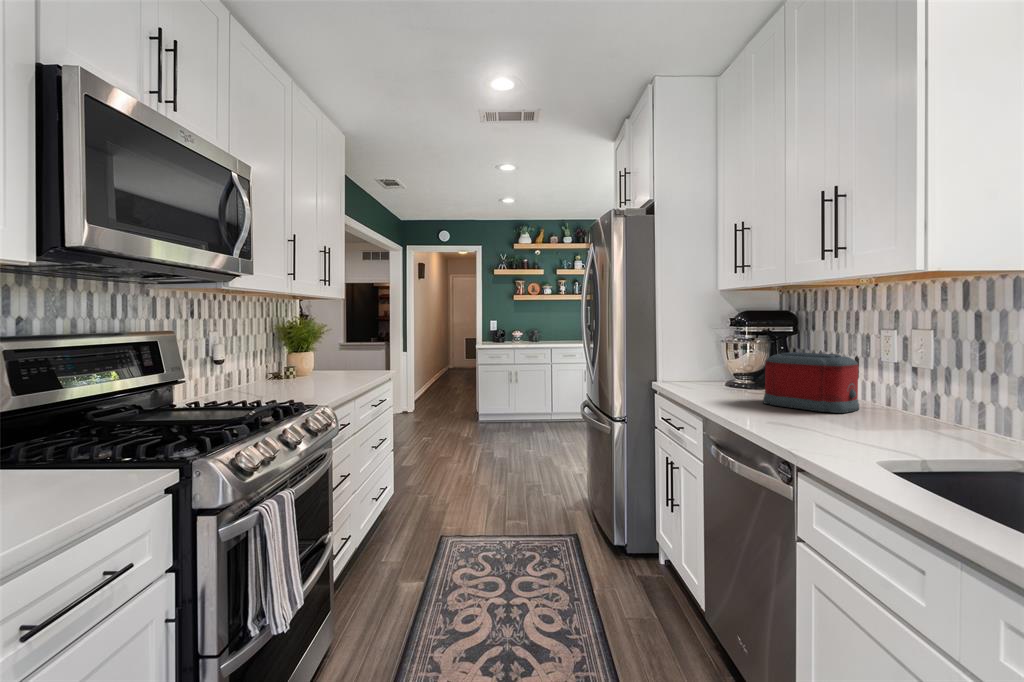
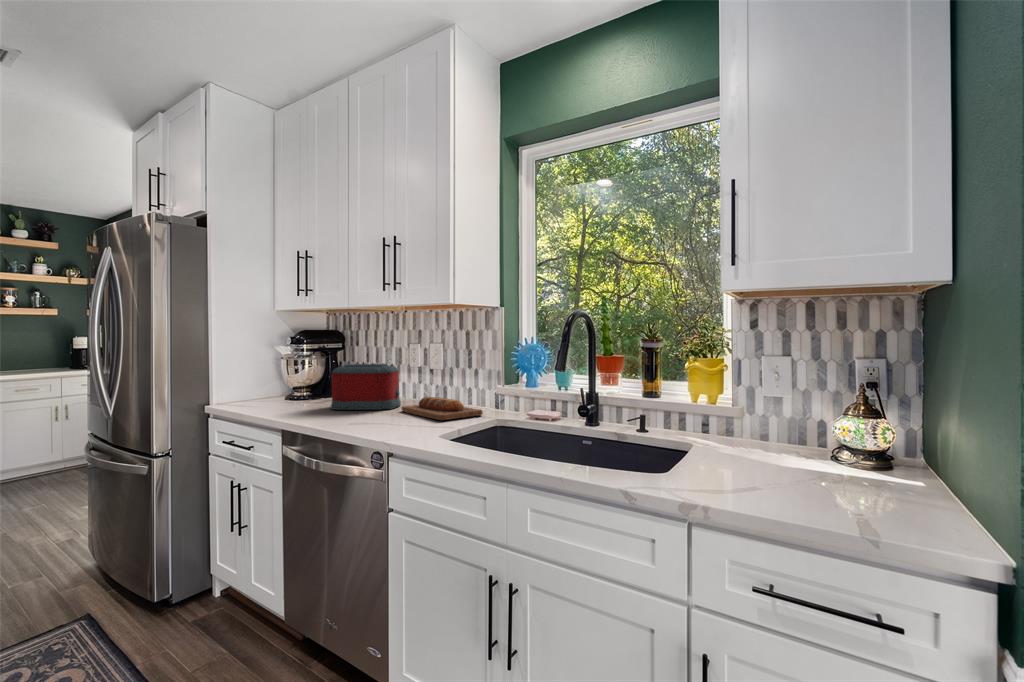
bread loaf: none [853,404,990,446] -> present [402,397,483,420]

